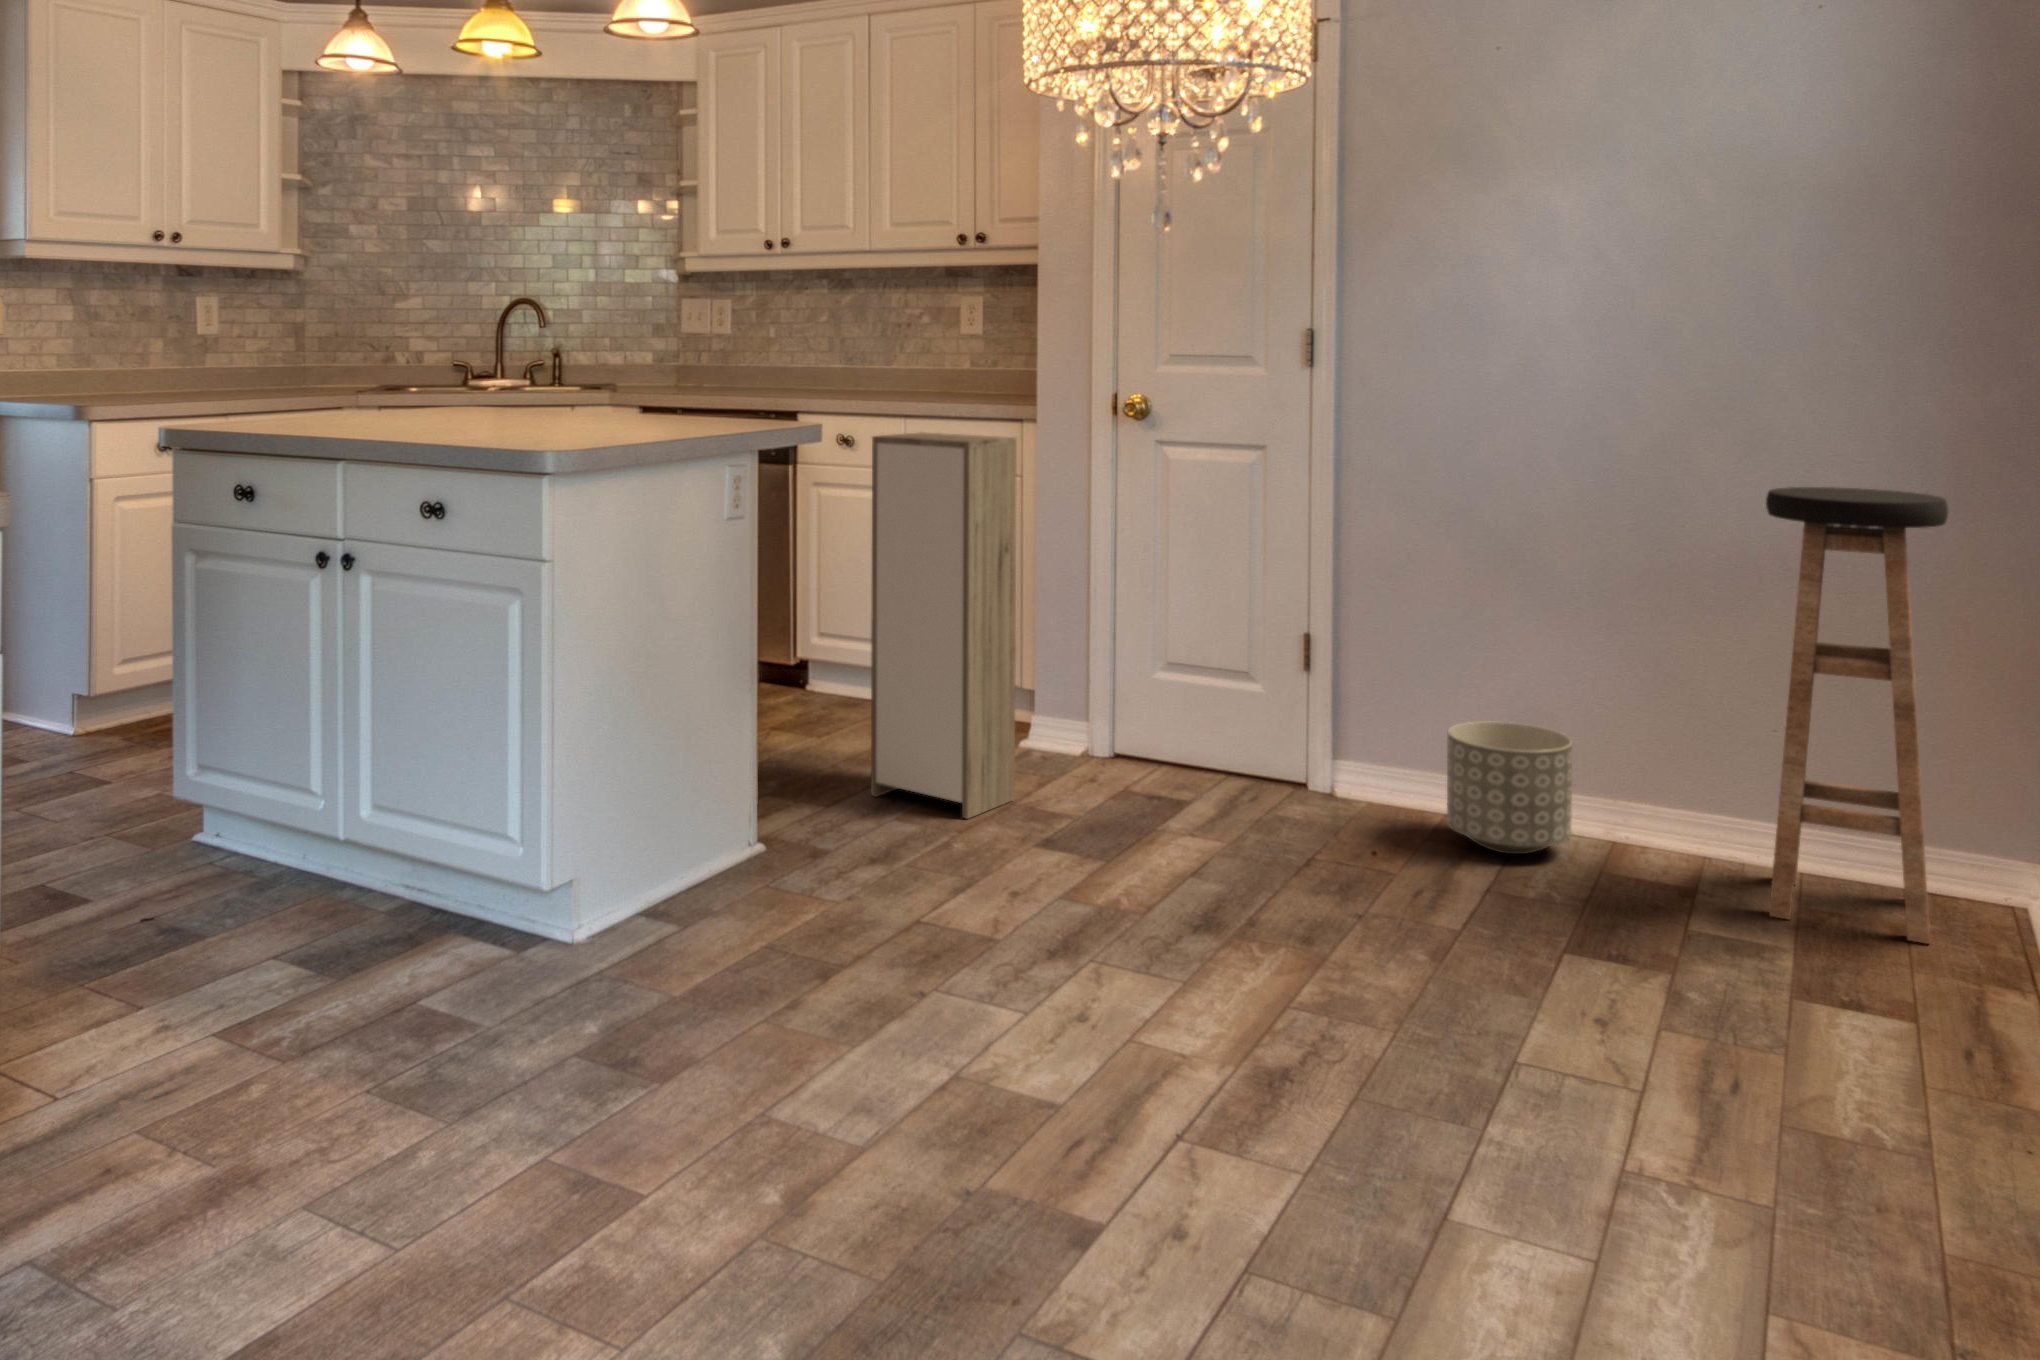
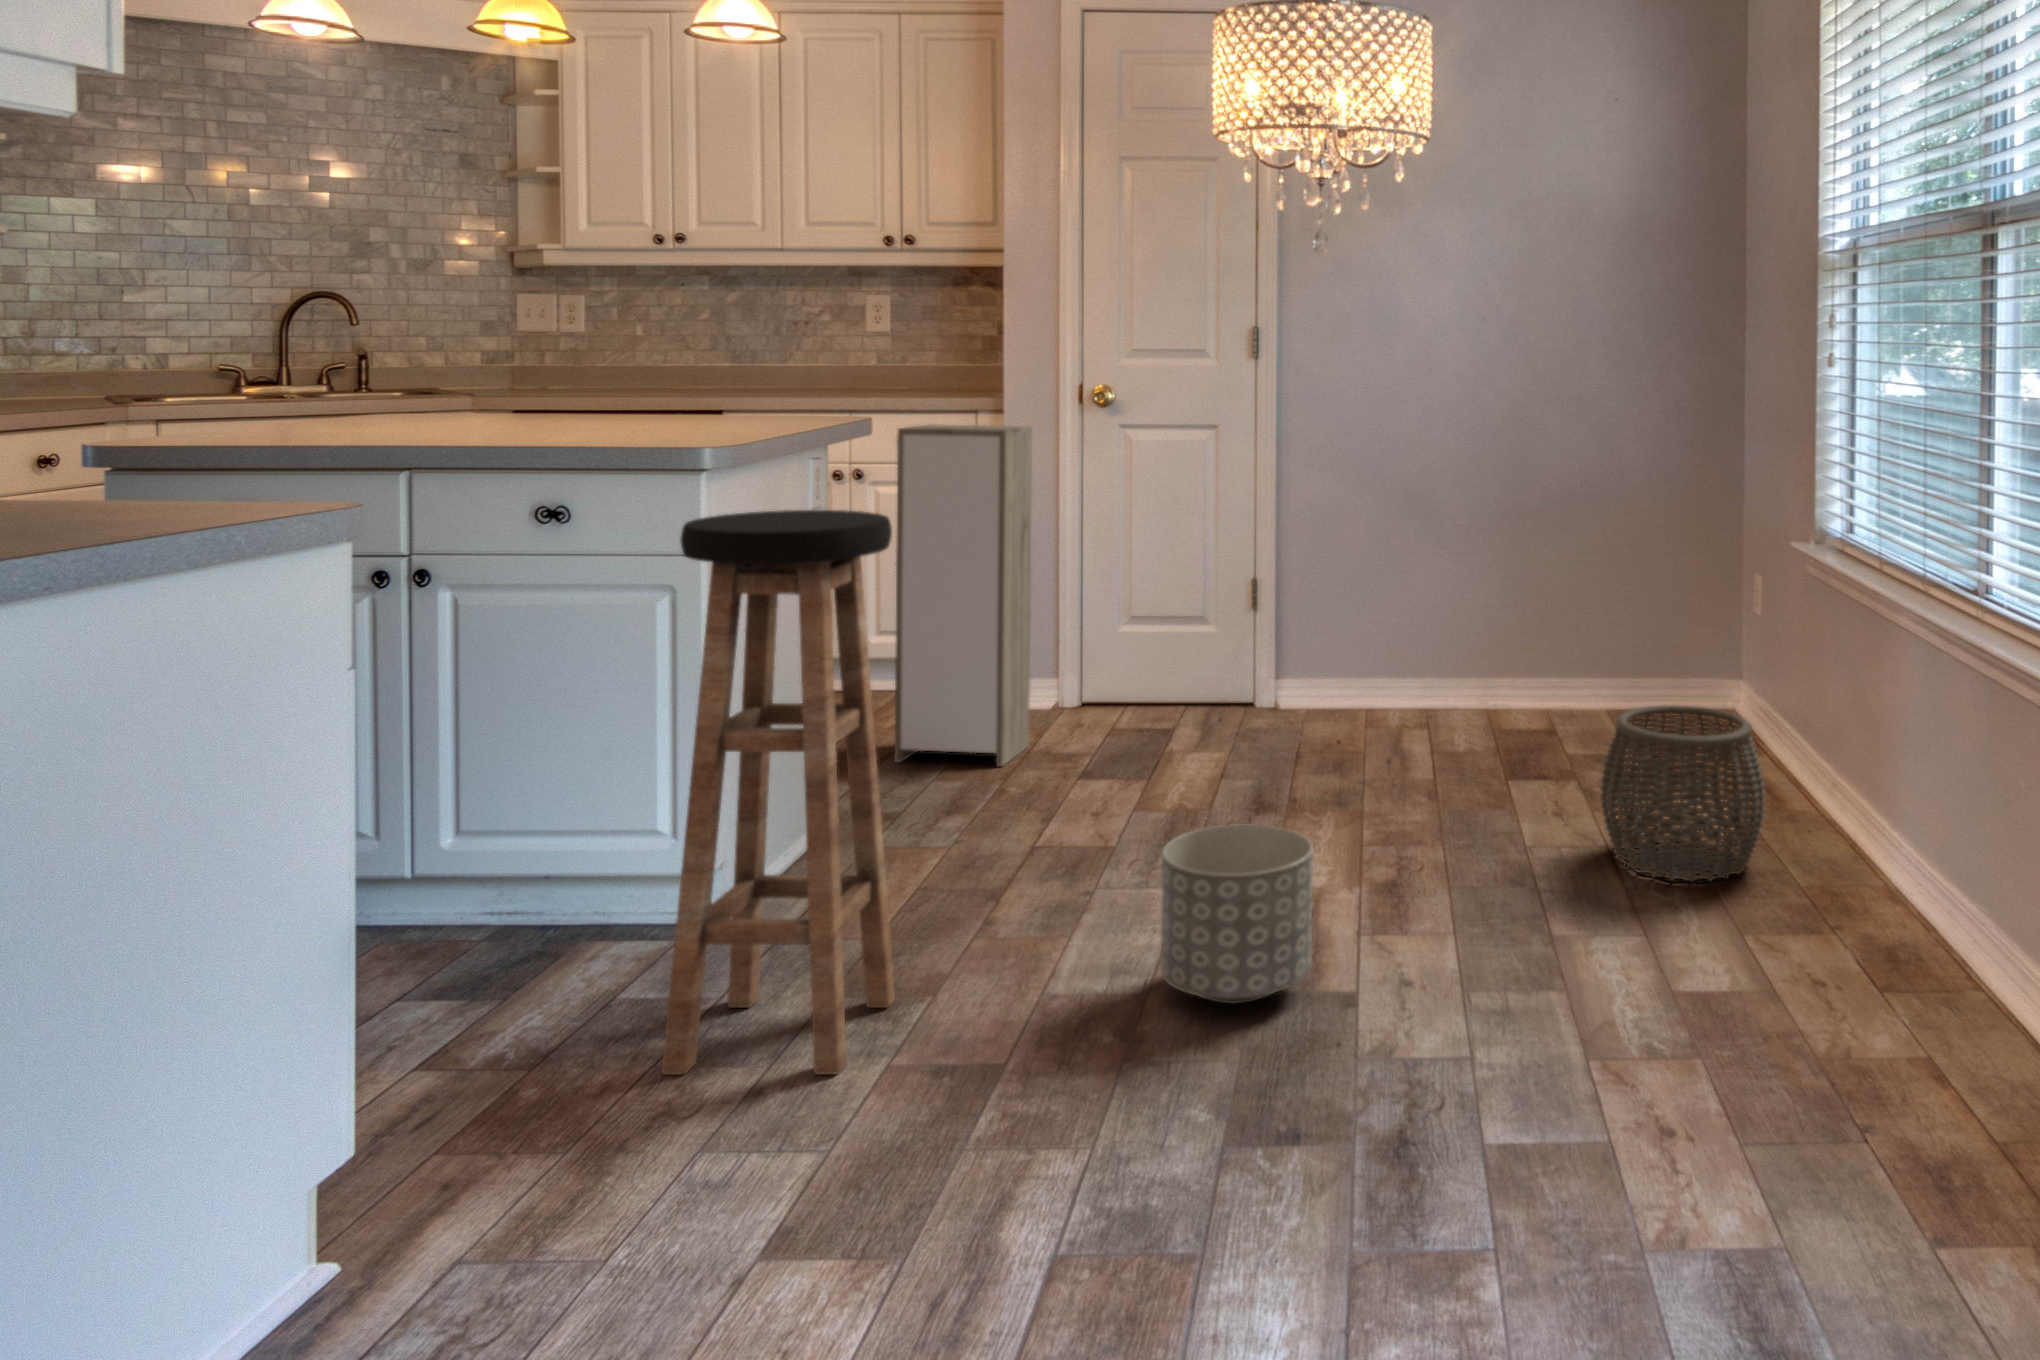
bar stool: present [1766,487,1949,944] -> present [662,510,895,1075]
planter: present [1447,721,1572,854] -> present [1161,825,1313,1004]
woven basket: none [1615,891,1907,1196] -> present [1601,705,1766,882]

